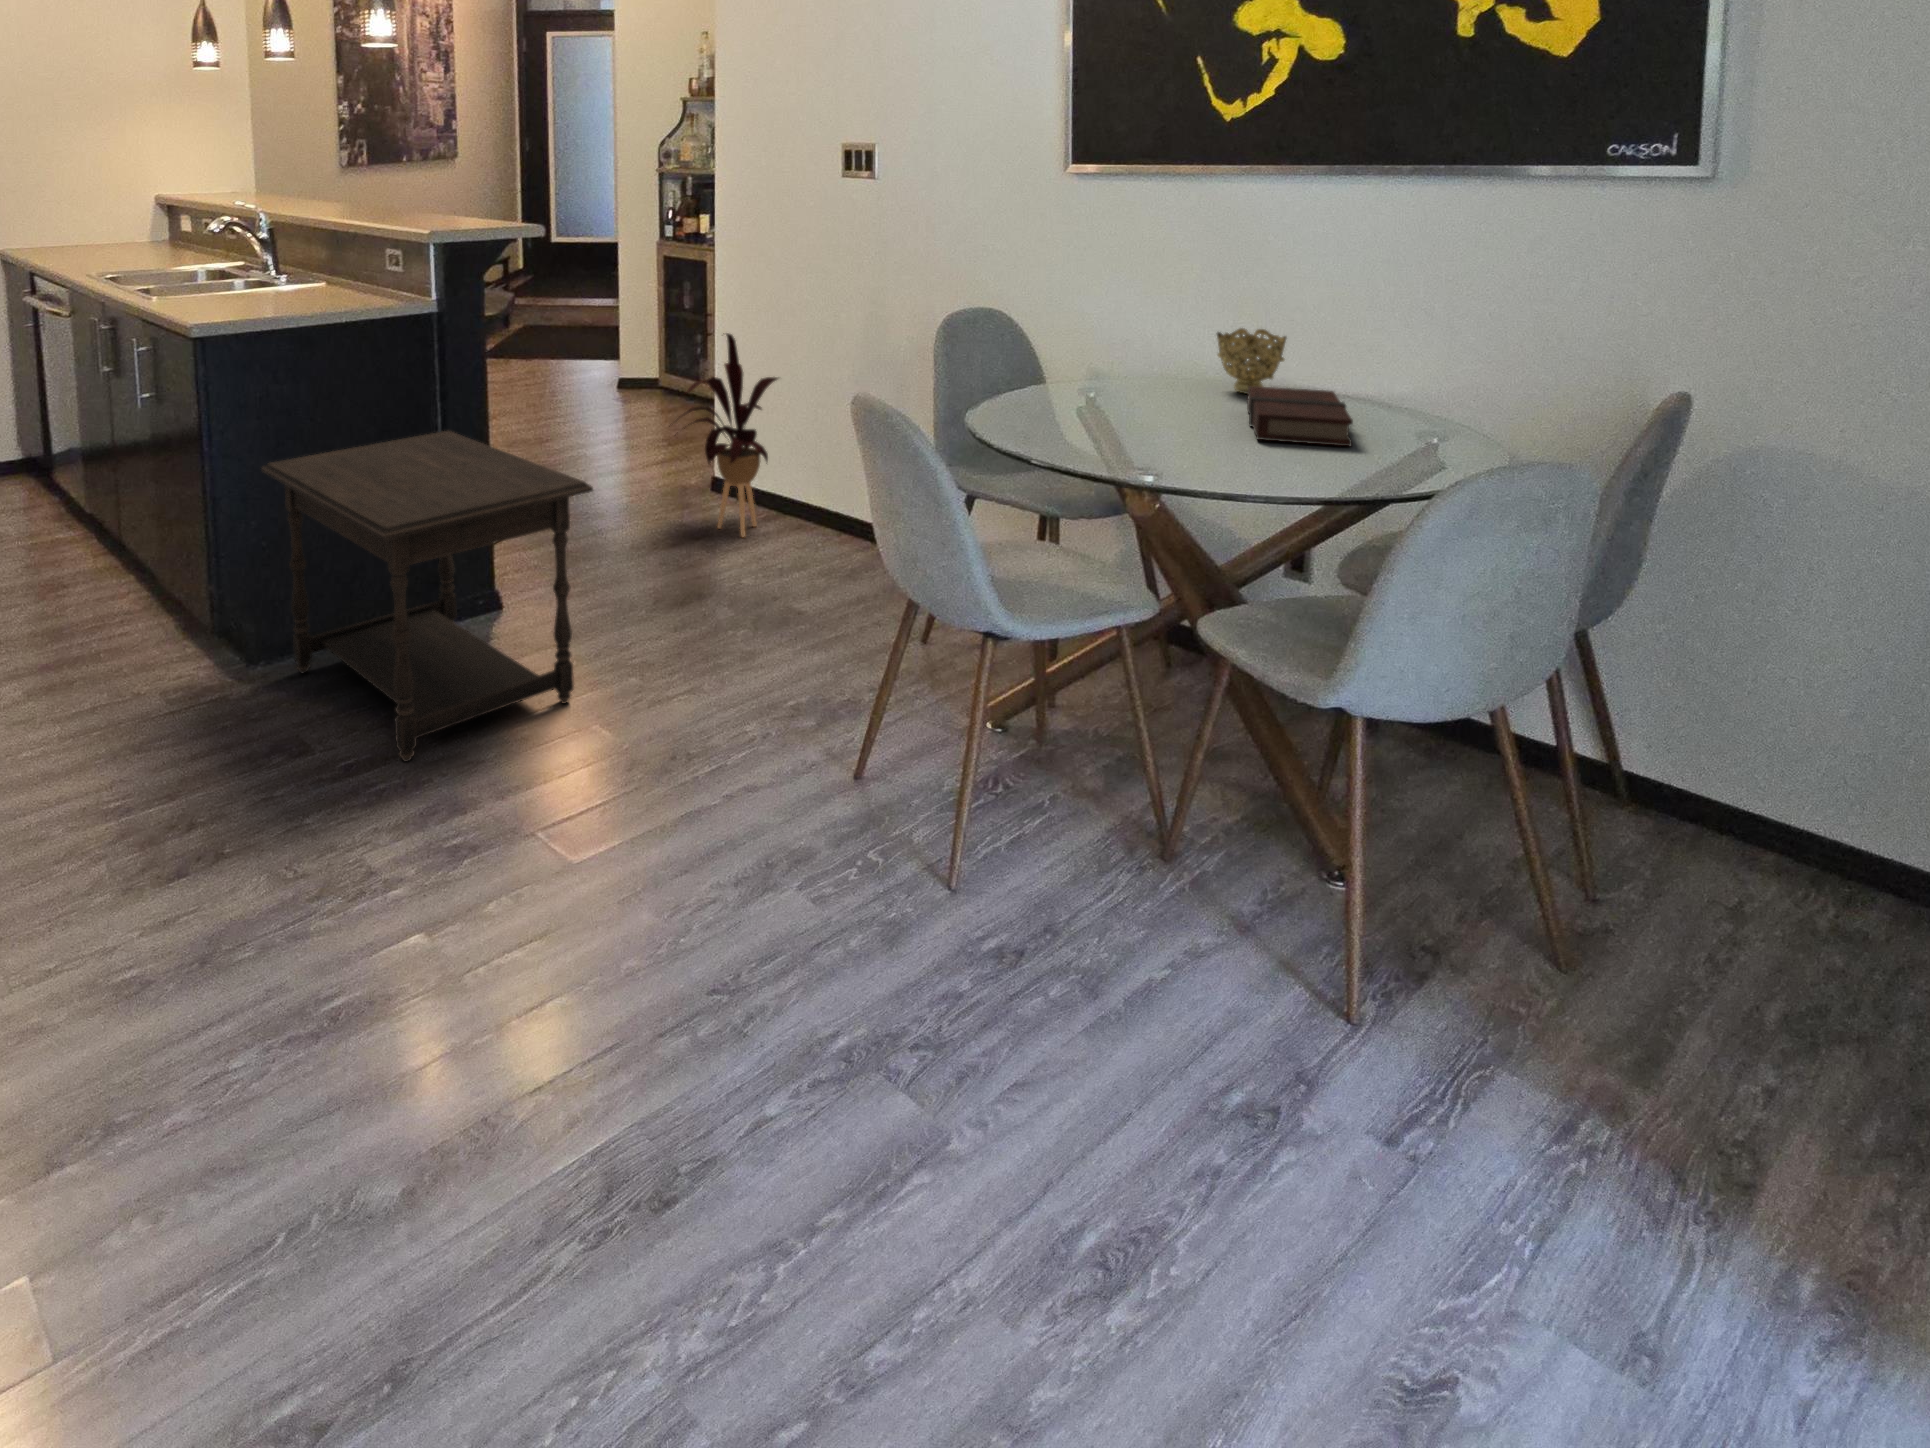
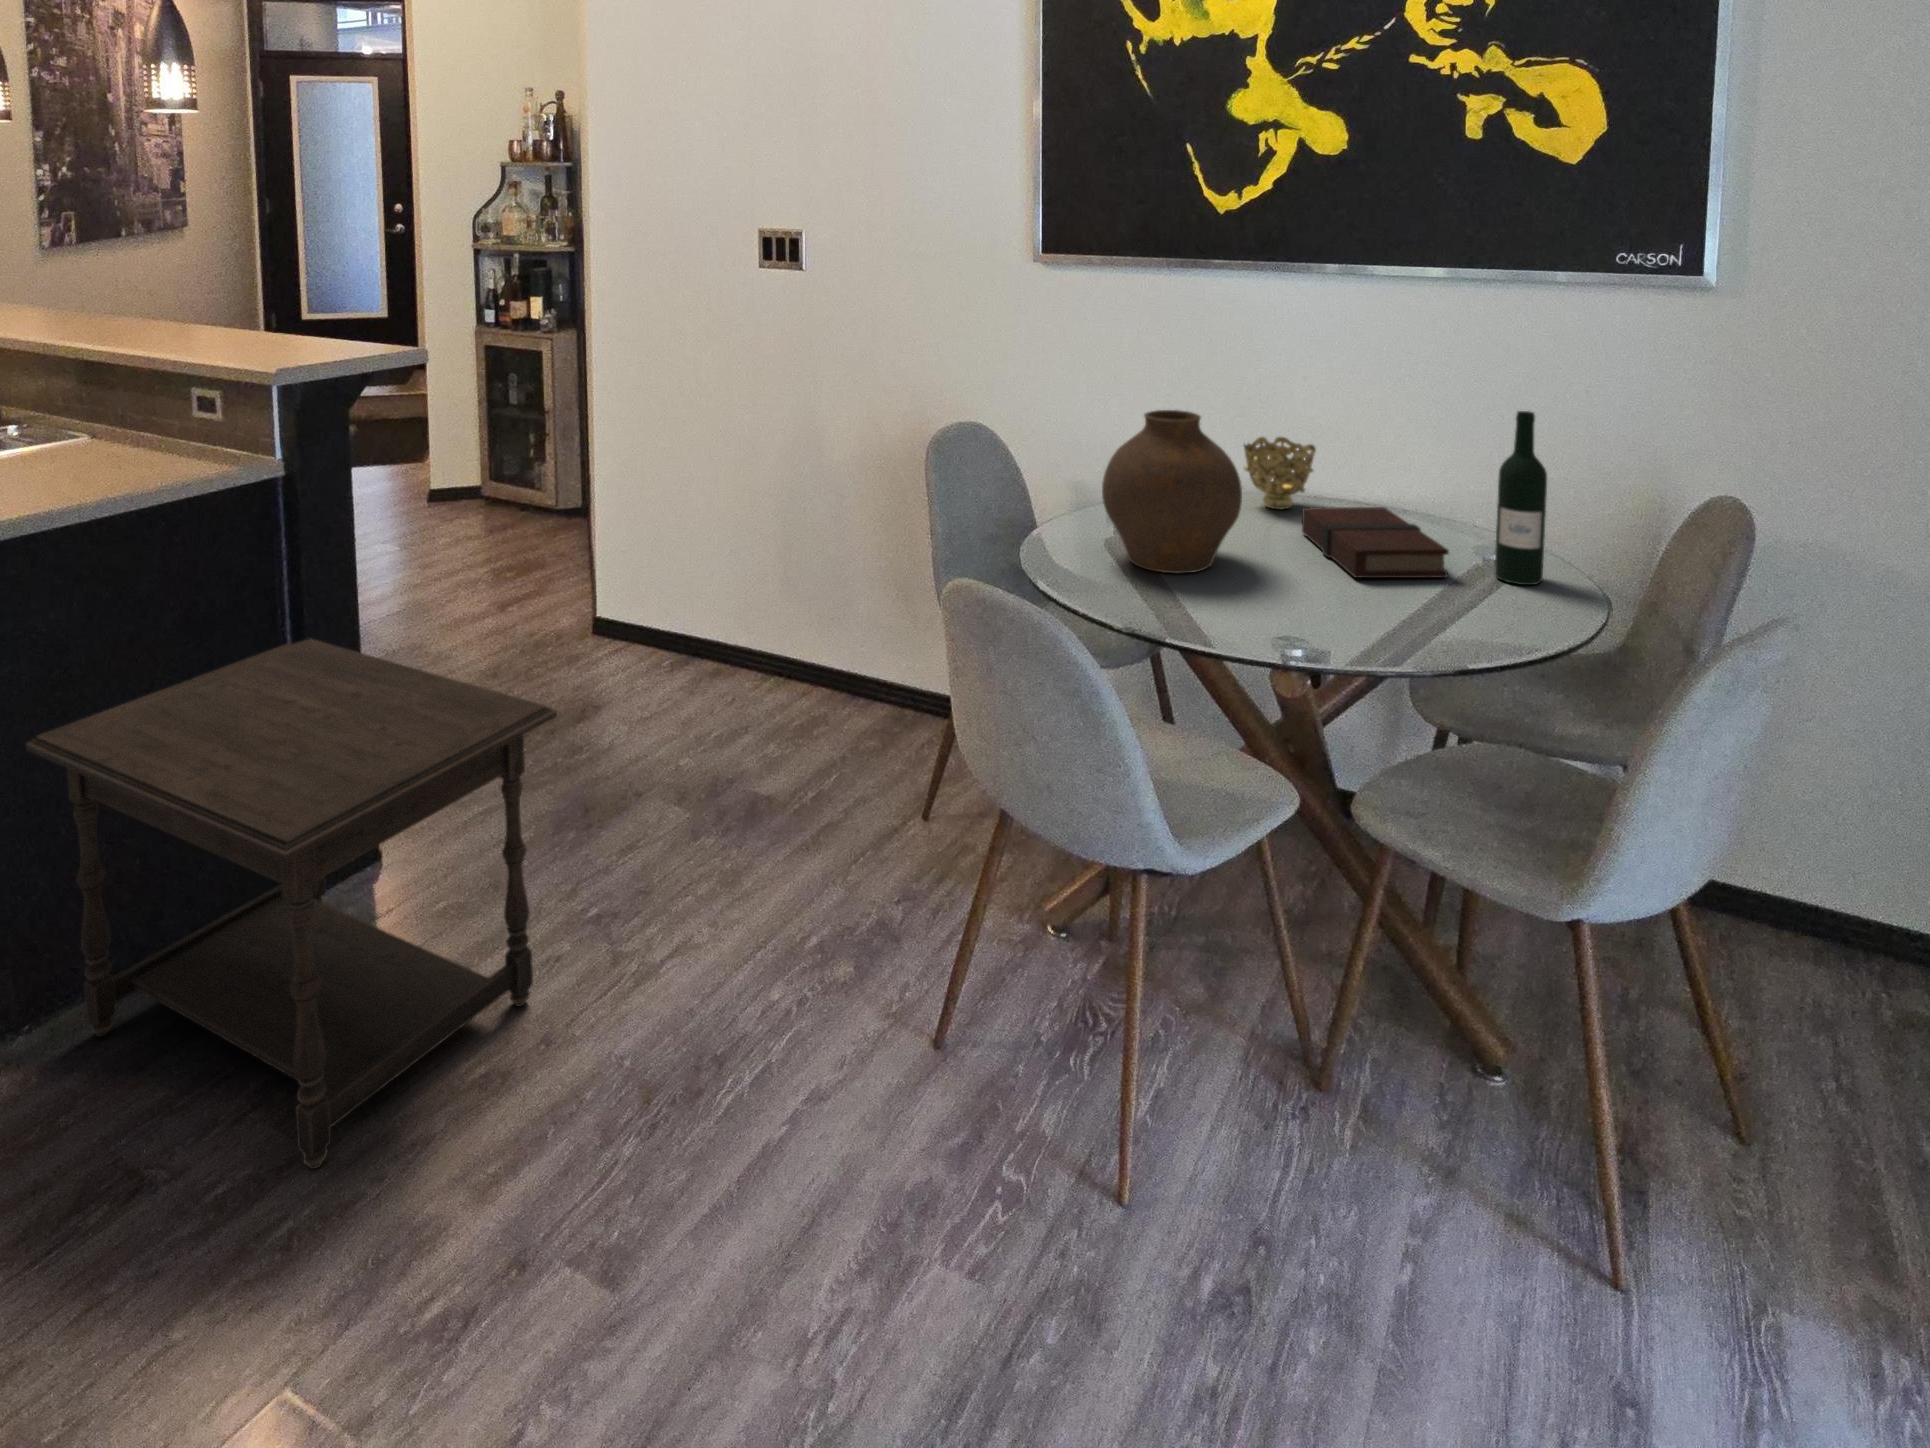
vase: none [1039,285,1165,426] -> present [1102,410,1242,573]
wine bottle: none [1402,293,1457,458] -> present [1495,411,1547,585]
house plant: present [679,333,778,537] -> none [565,457,692,699]

